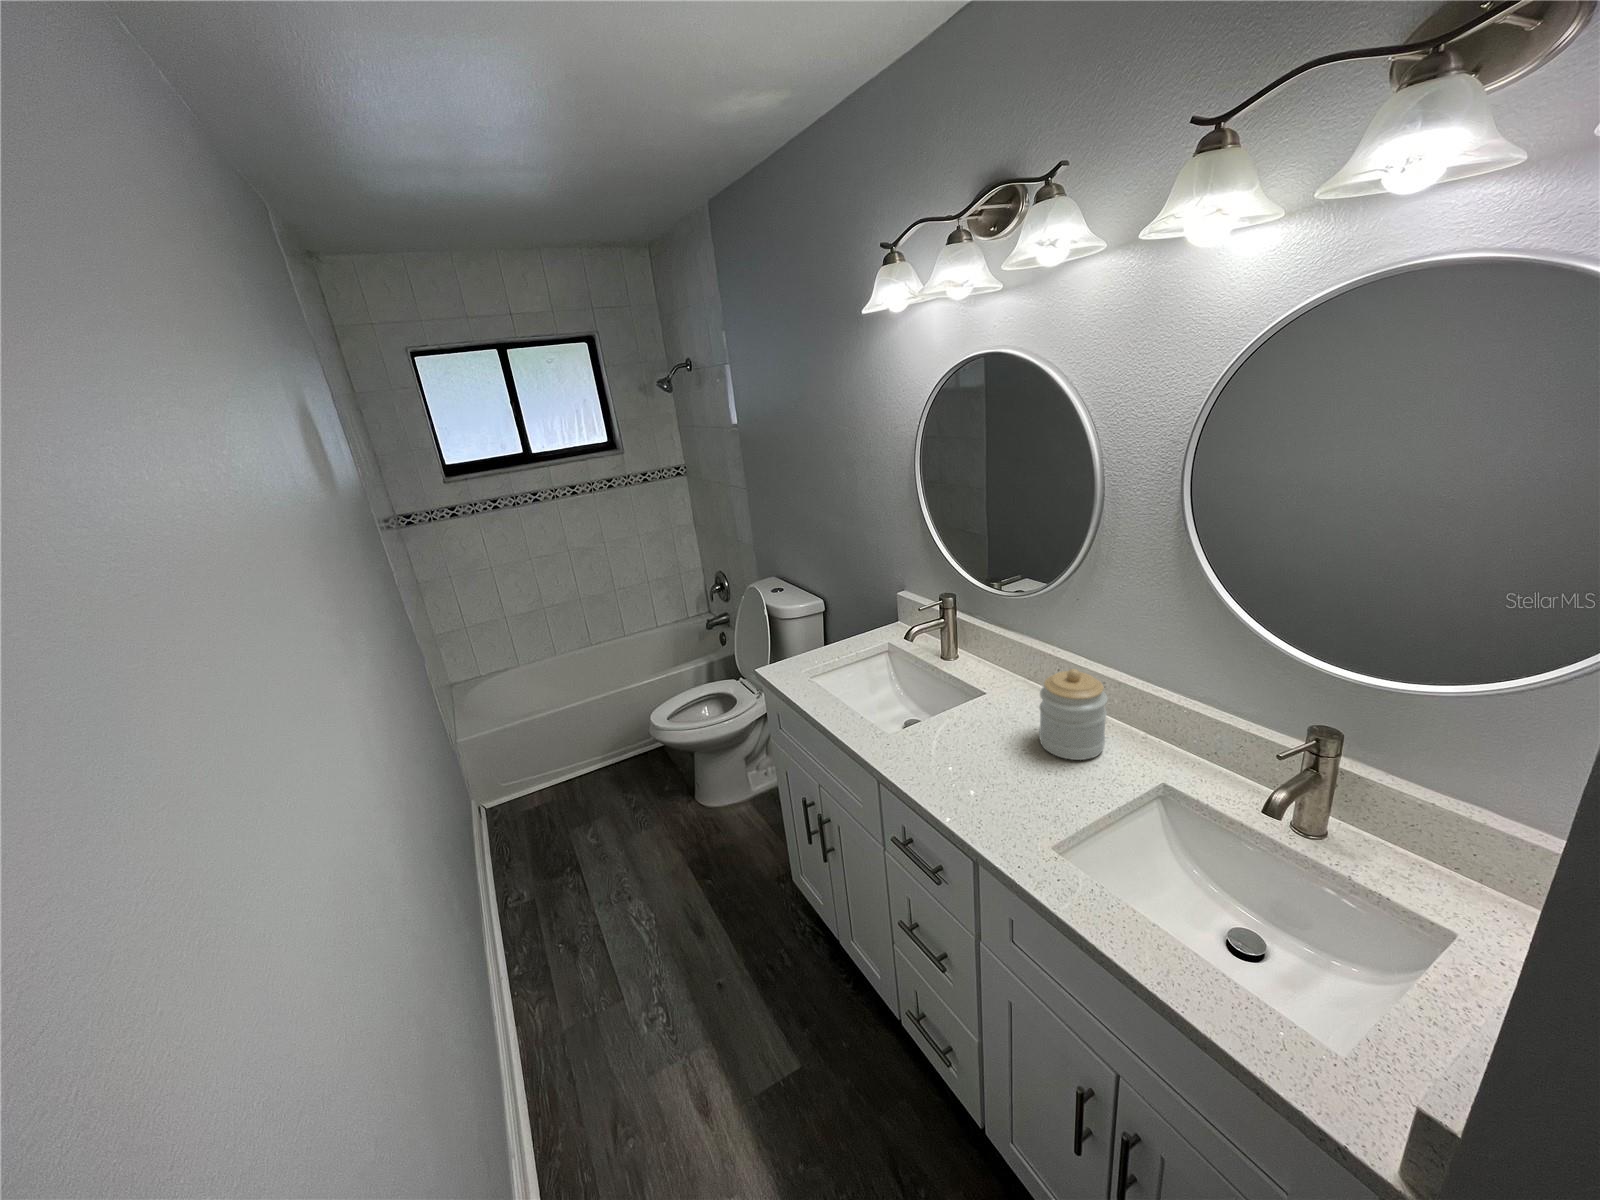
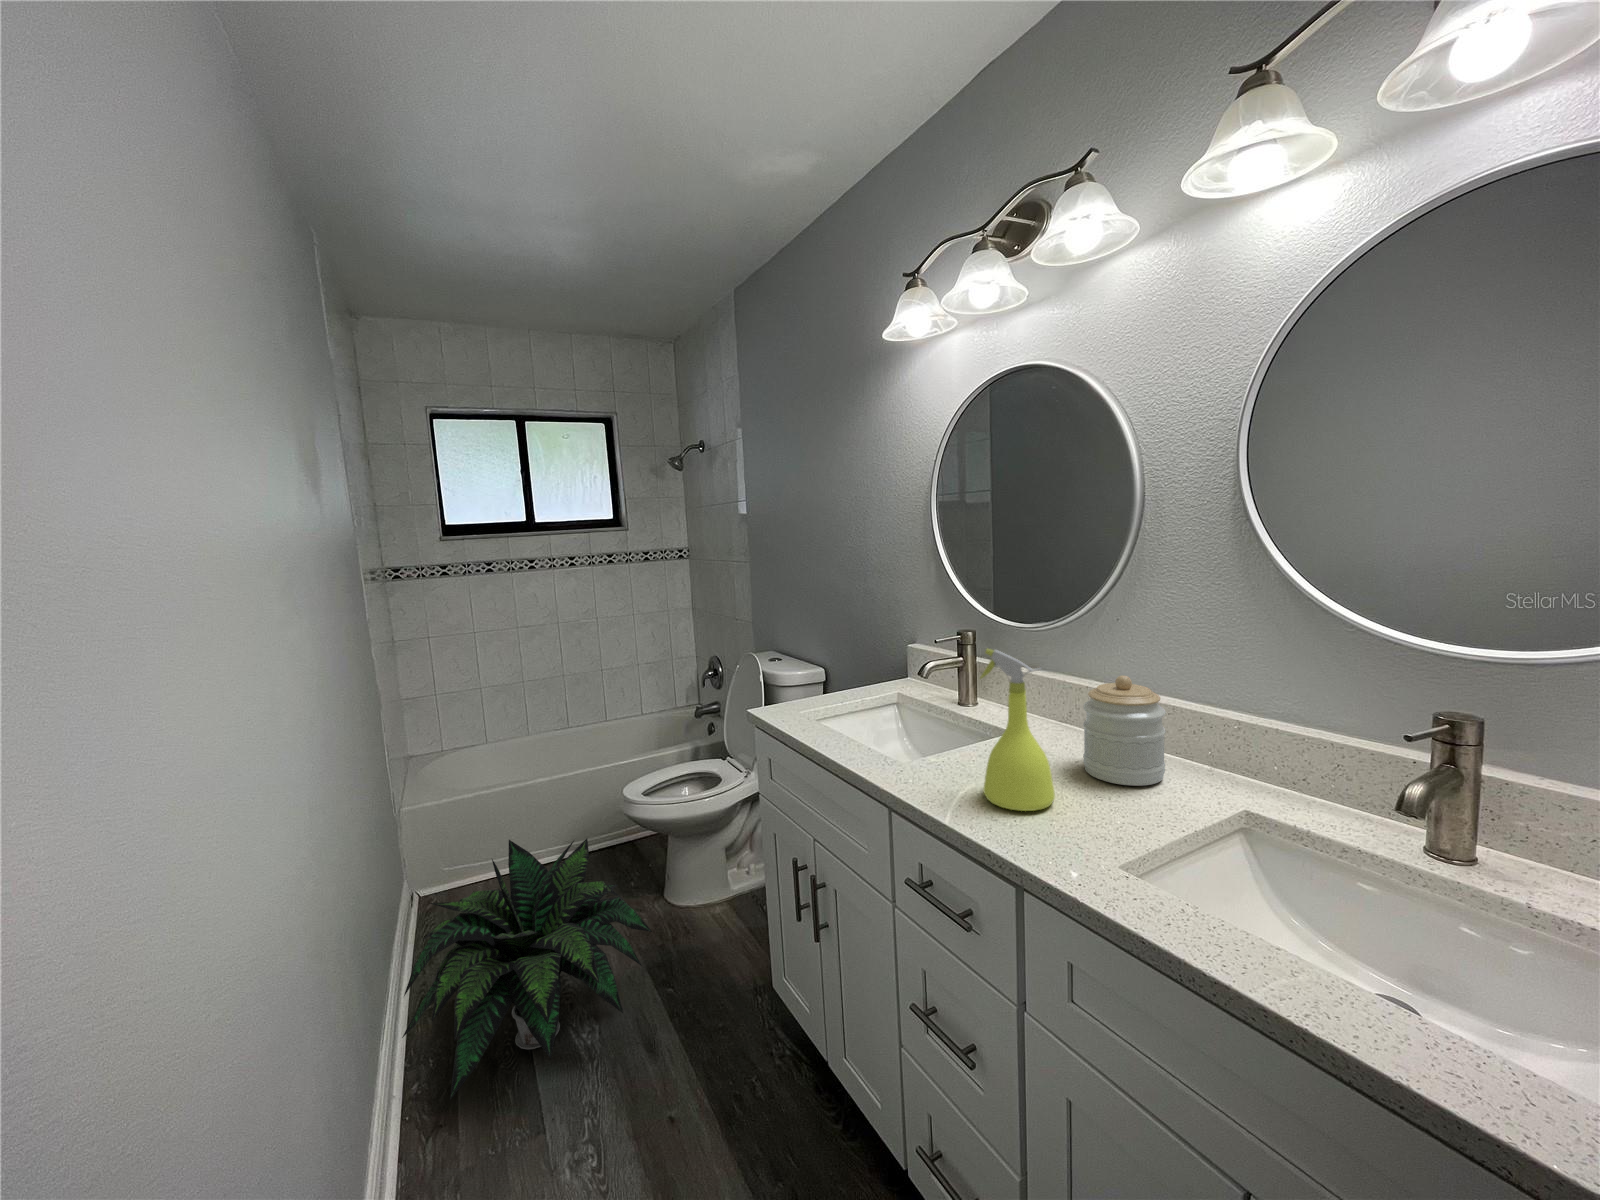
spray bottle: none [949,662,1010,792] -> present [980,649,1055,811]
potted plant: none [497,767,690,982] -> present [402,839,652,1100]

